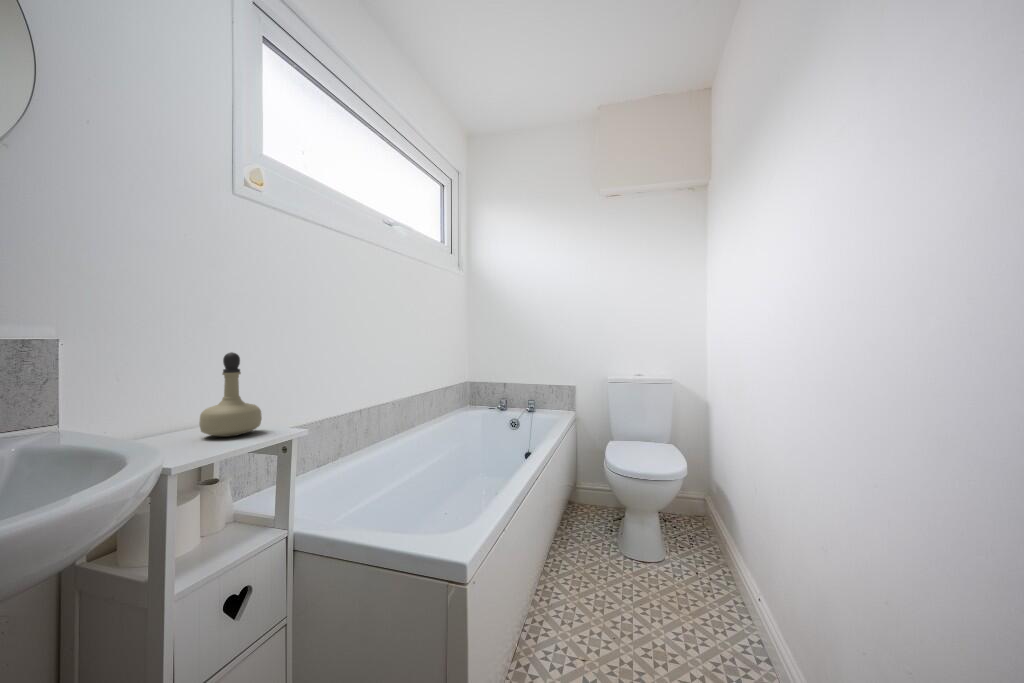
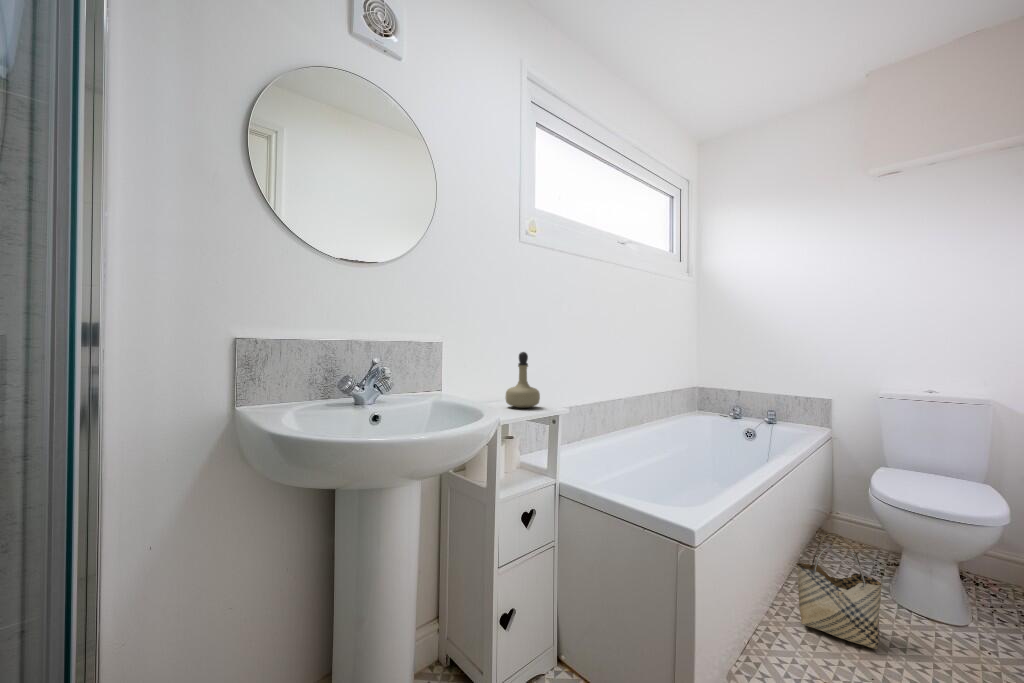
woven basket: none [556,510,617,607] -> present [796,534,882,649]

